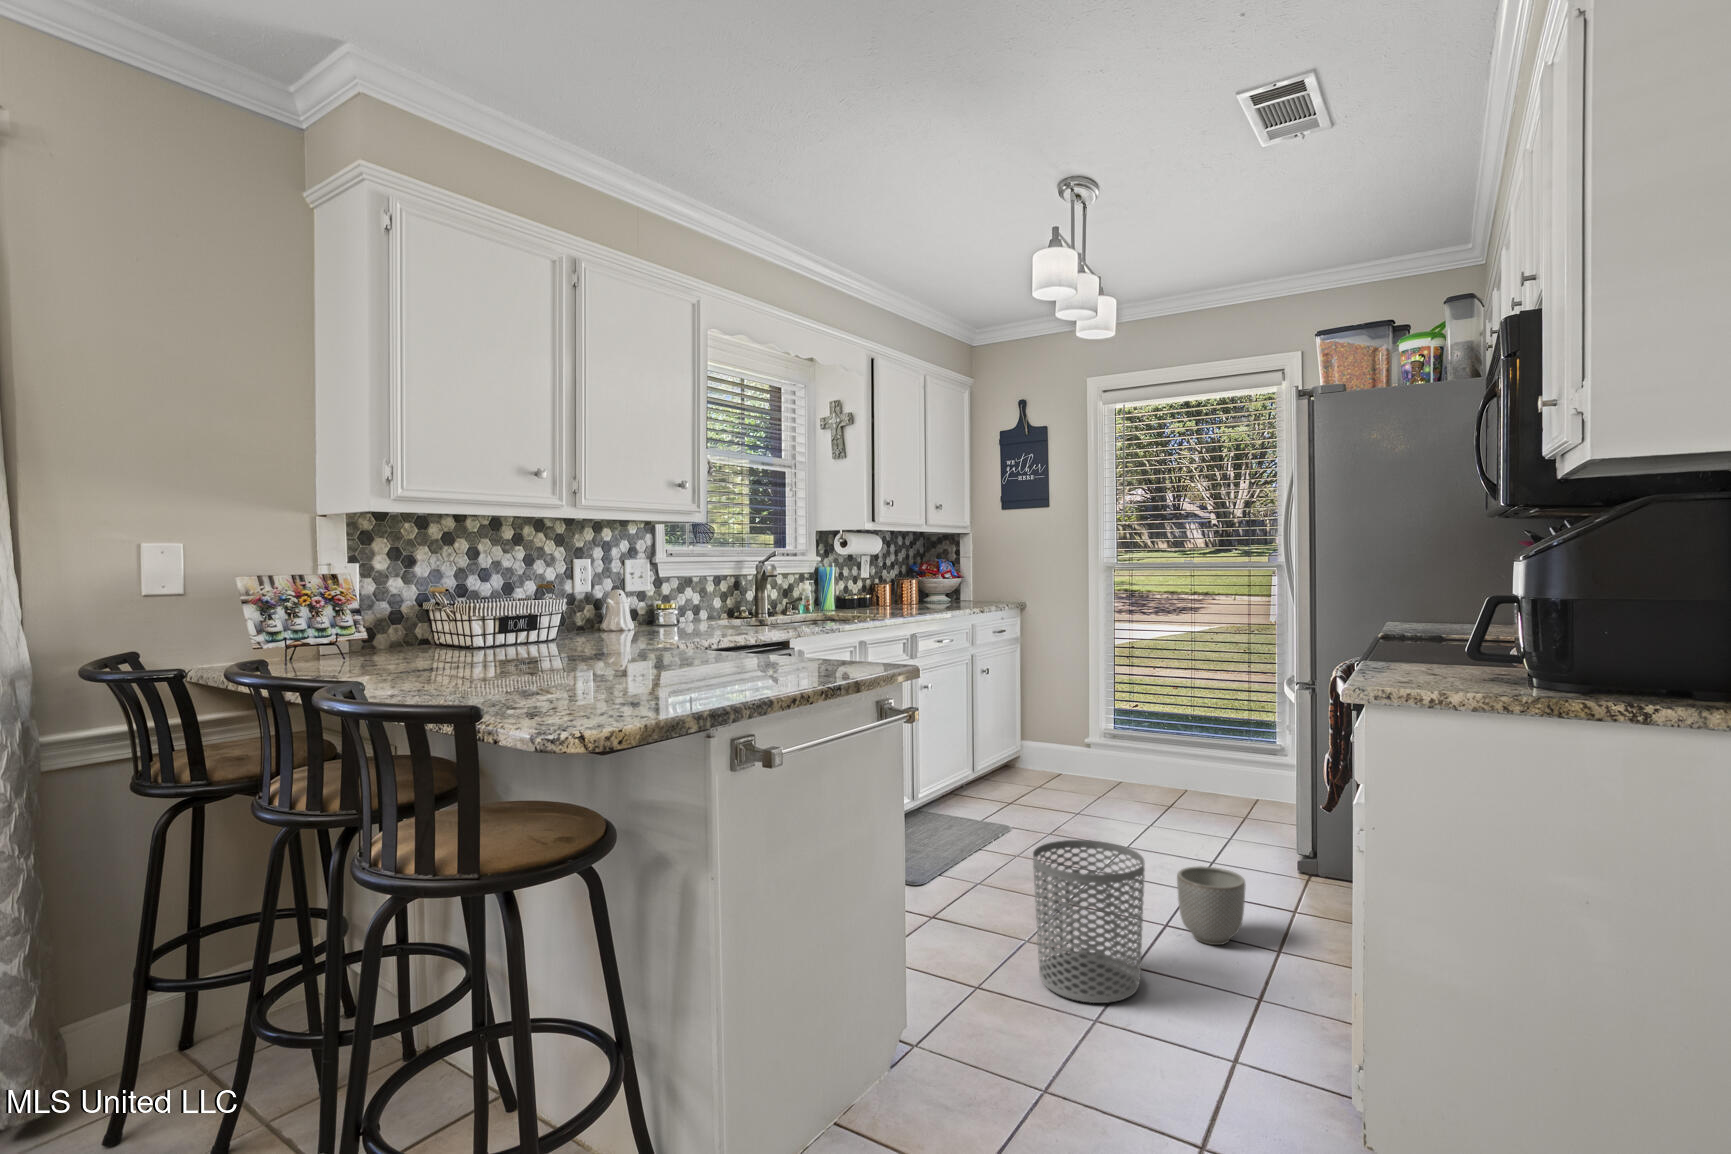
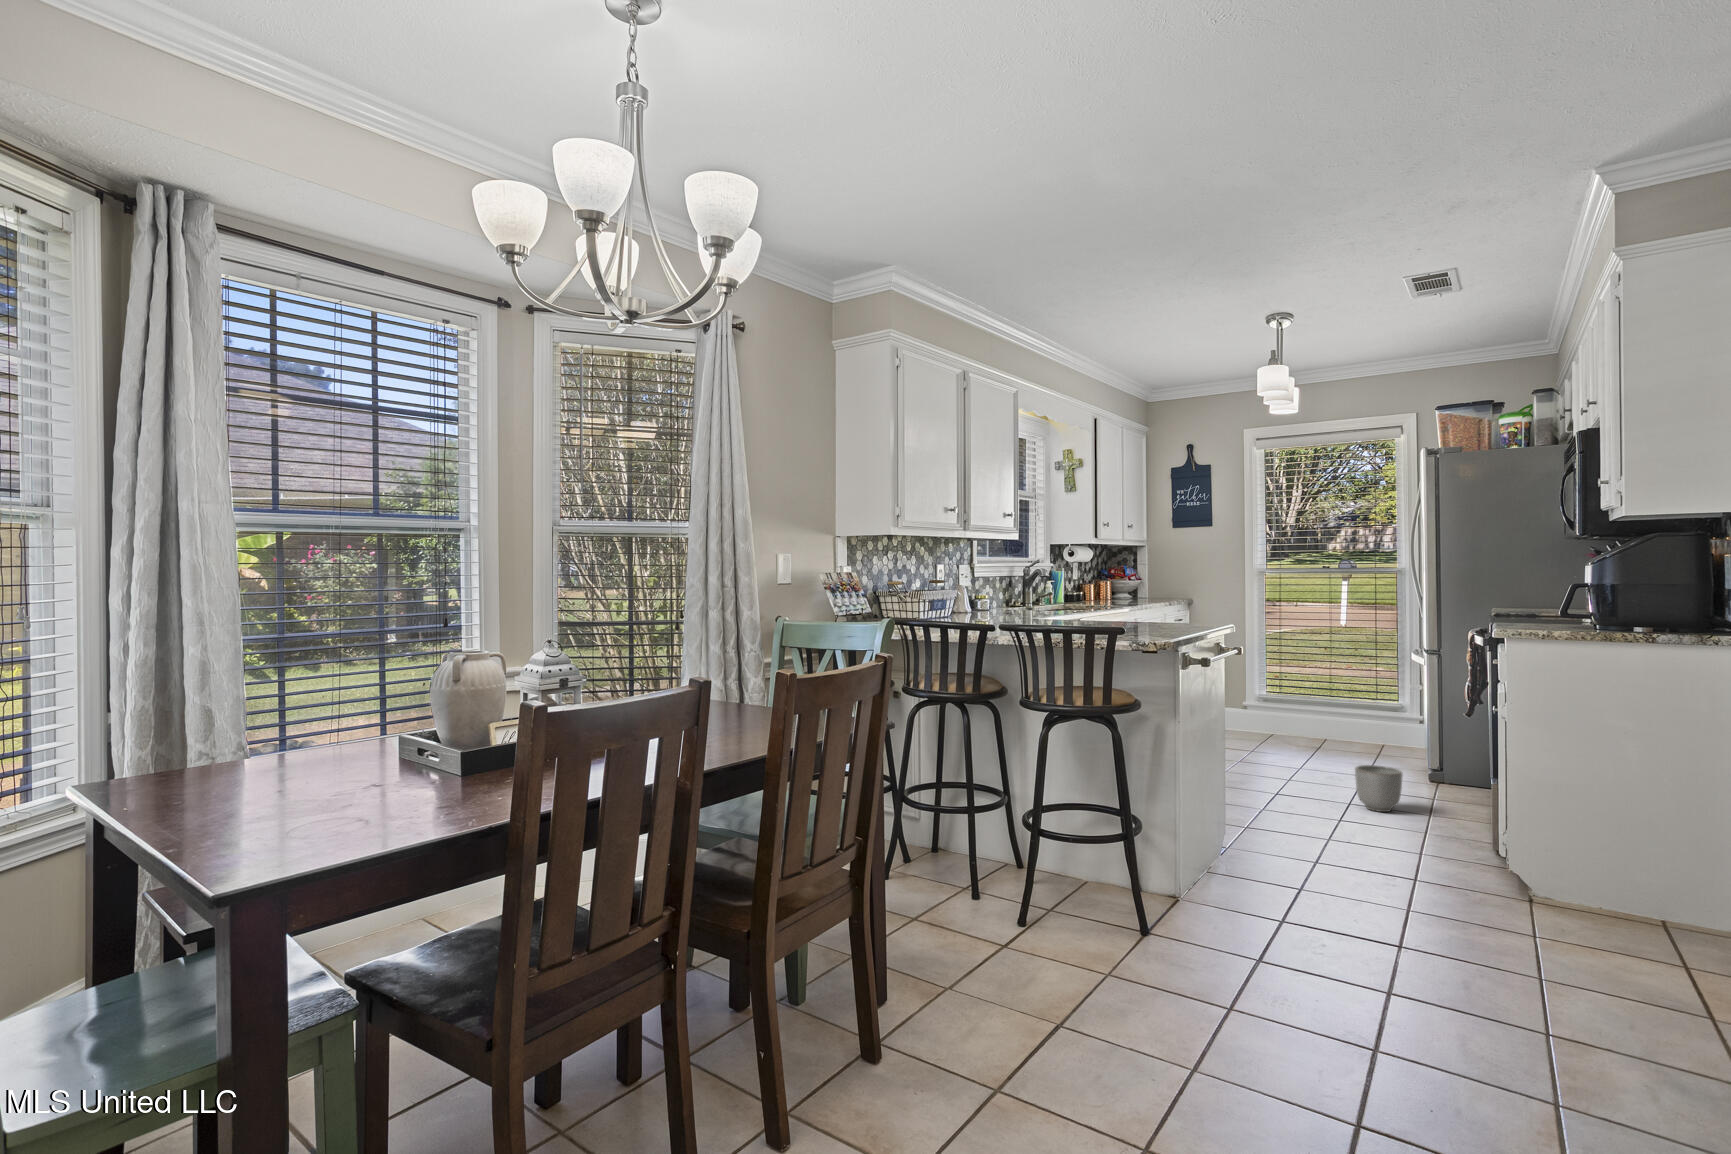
waste bin: present [1033,840,1145,1003] -> none [1273,741,1347,833]

